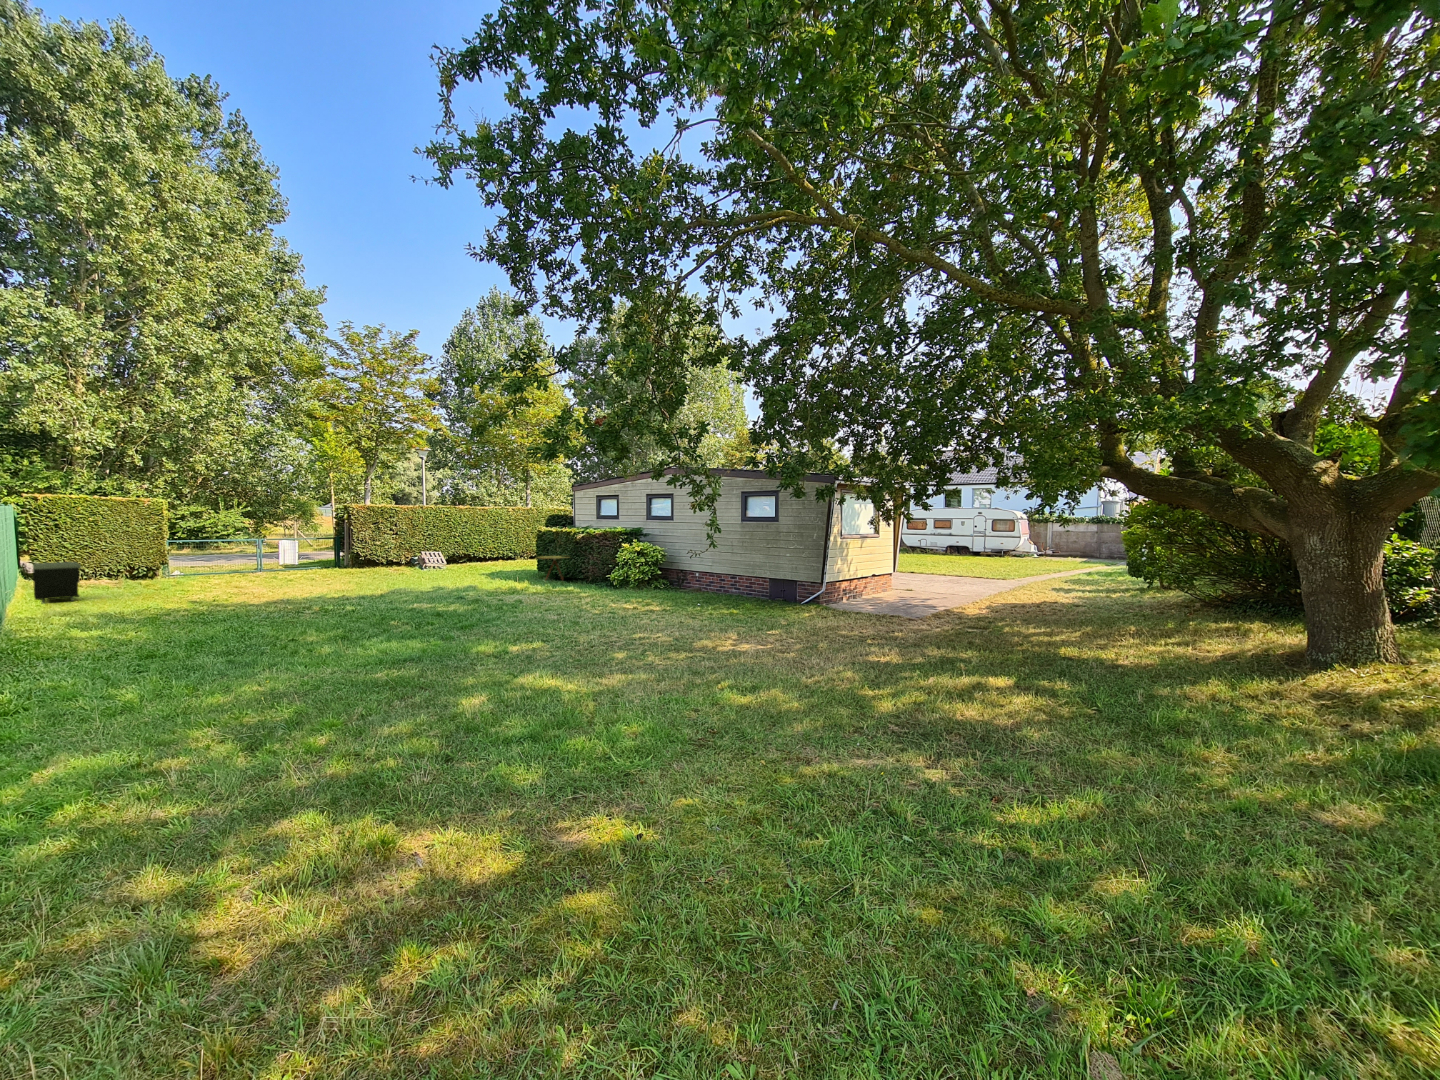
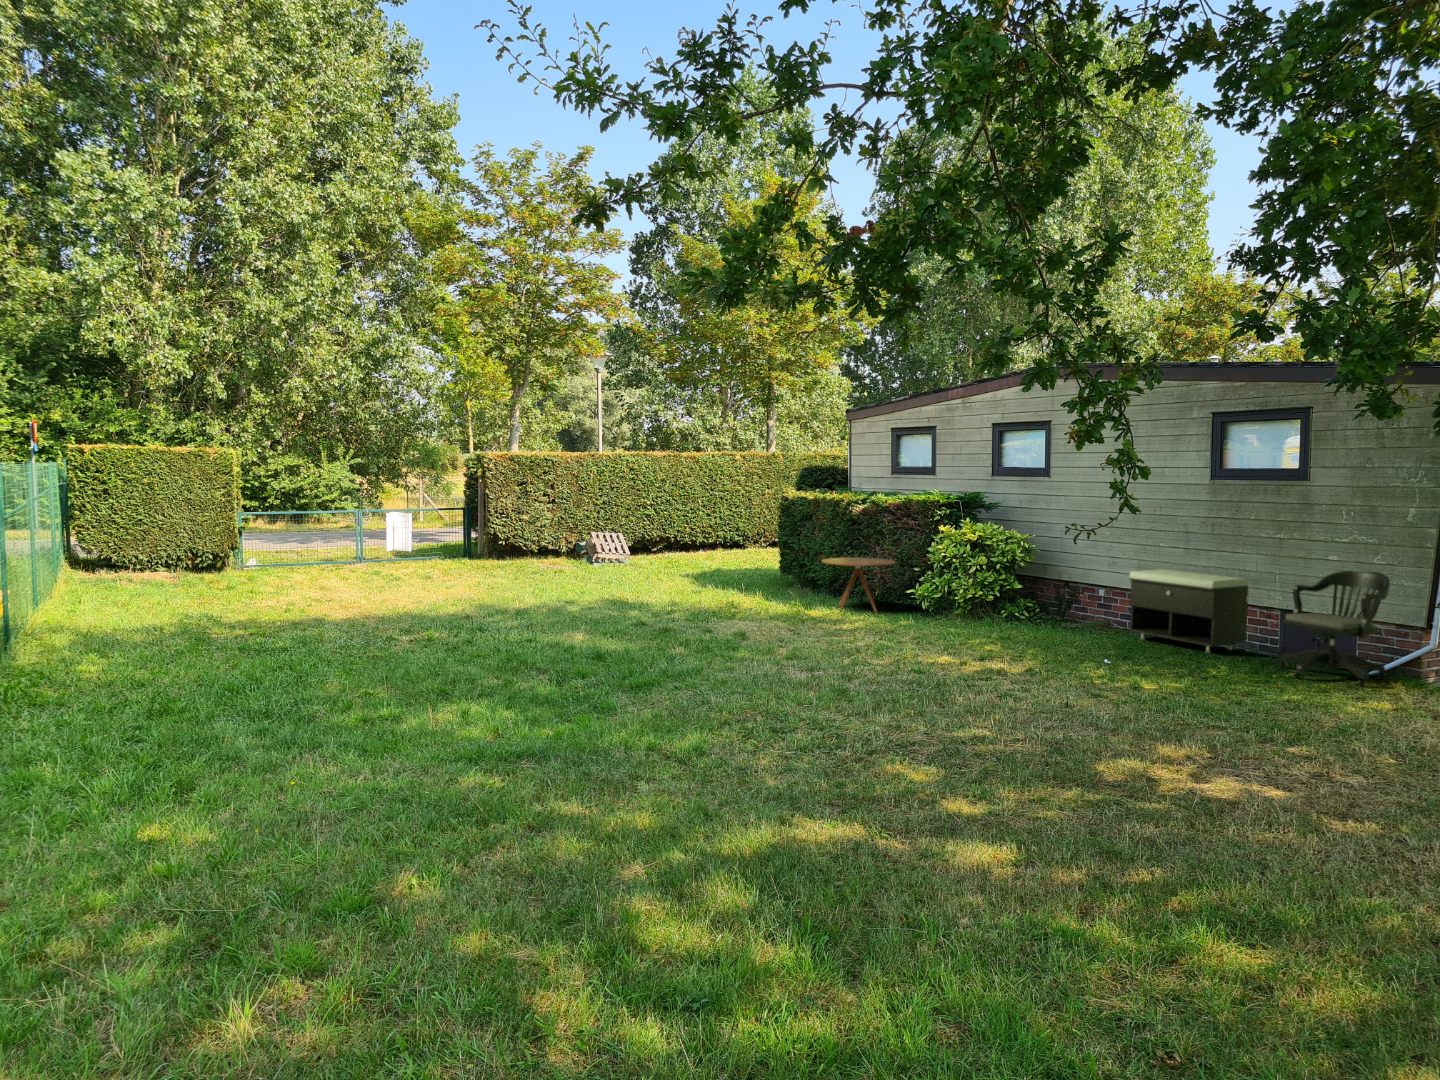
chair: none [705,551,737,592] -> present [1278,571,1390,687]
storage bench: present [33,562,81,603] -> present [1129,569,1248,652]

